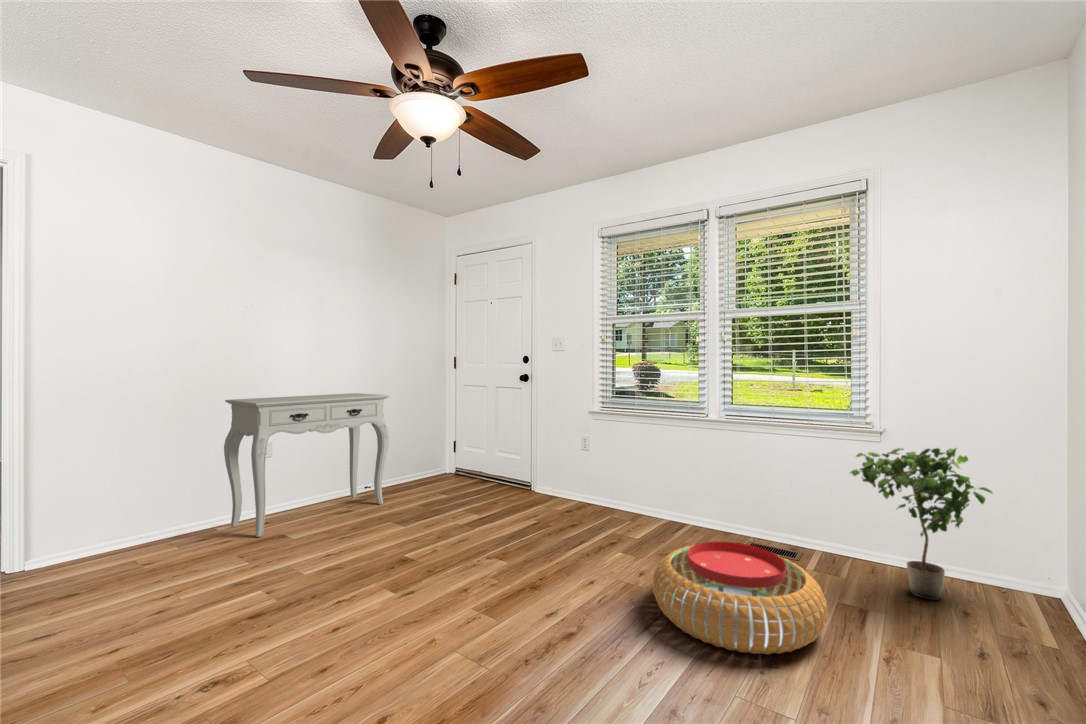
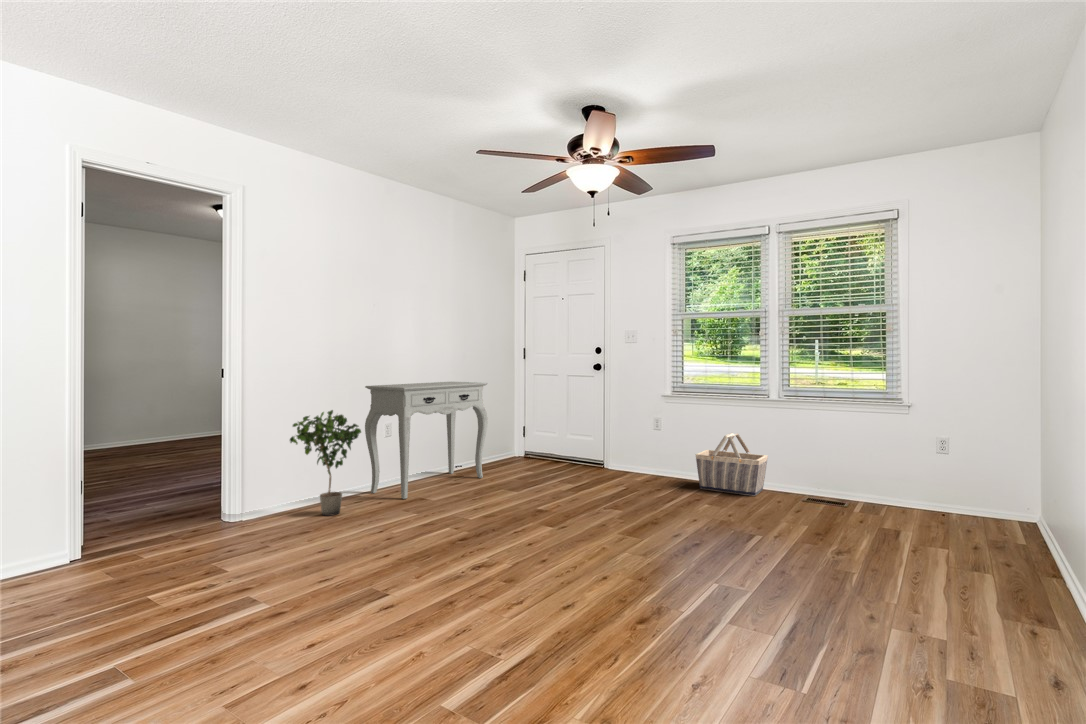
potted plant: present [850,448,992,600] -> present [290,410,361,516]
basket: none [619,457,707,539] -> present [696,433,768,496]
pouf: present [653,542,827,655] -> none [747,486,874,550]

